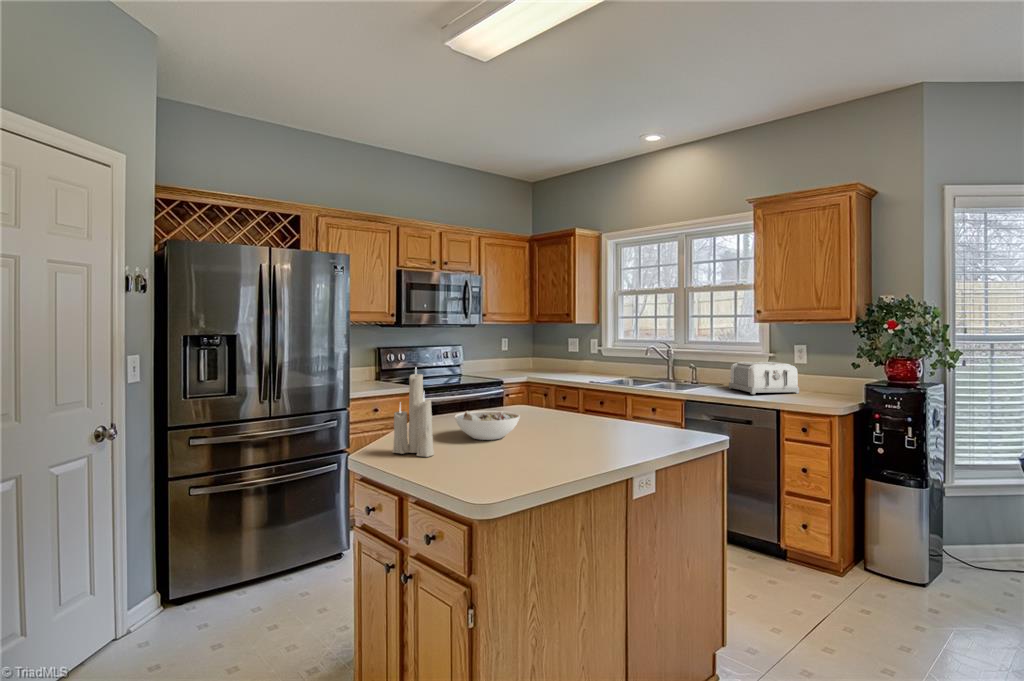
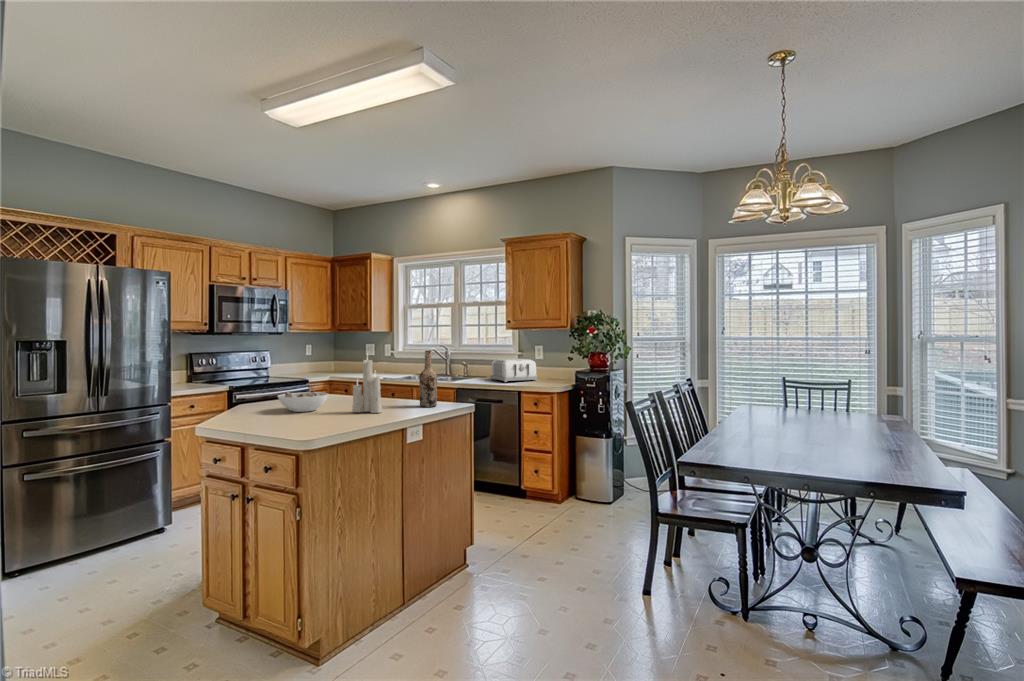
wine bottle: none [648,358,675,442] -> present [419,351,437,407]
candle: present [392,368,434,457] -> present [352,357,382,413]

